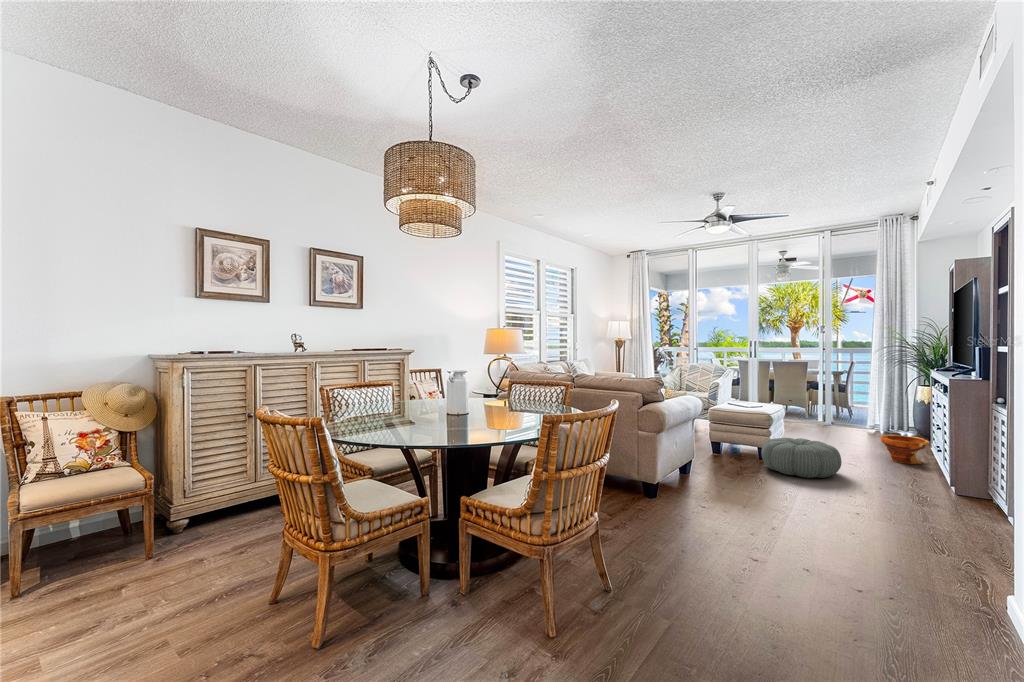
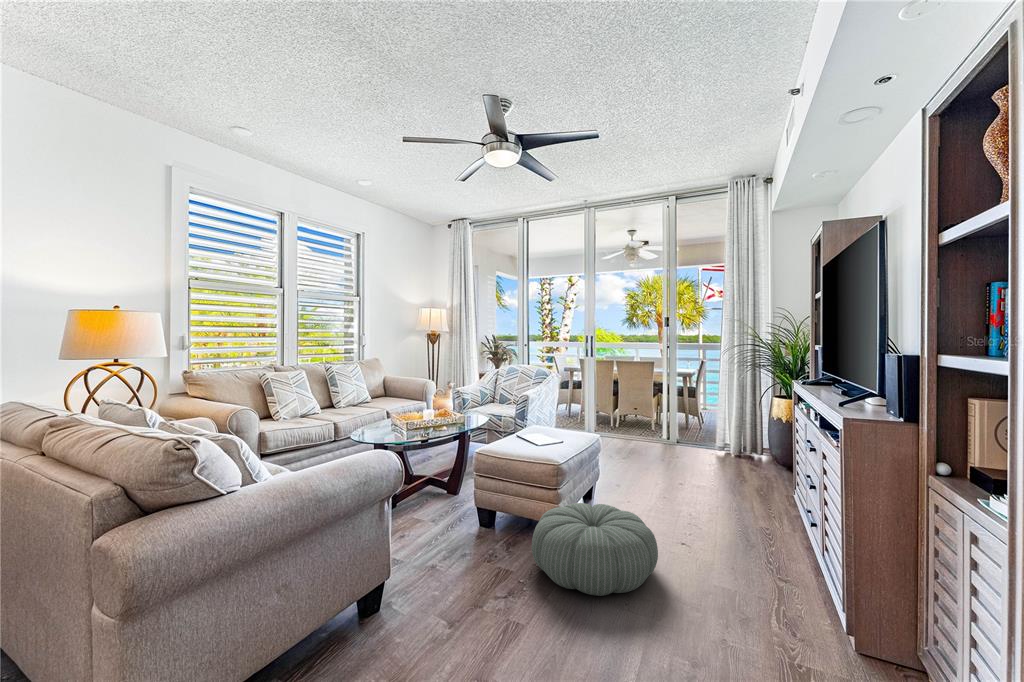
planter: present [881,435,929,464] -> none [726,480,791,531]

